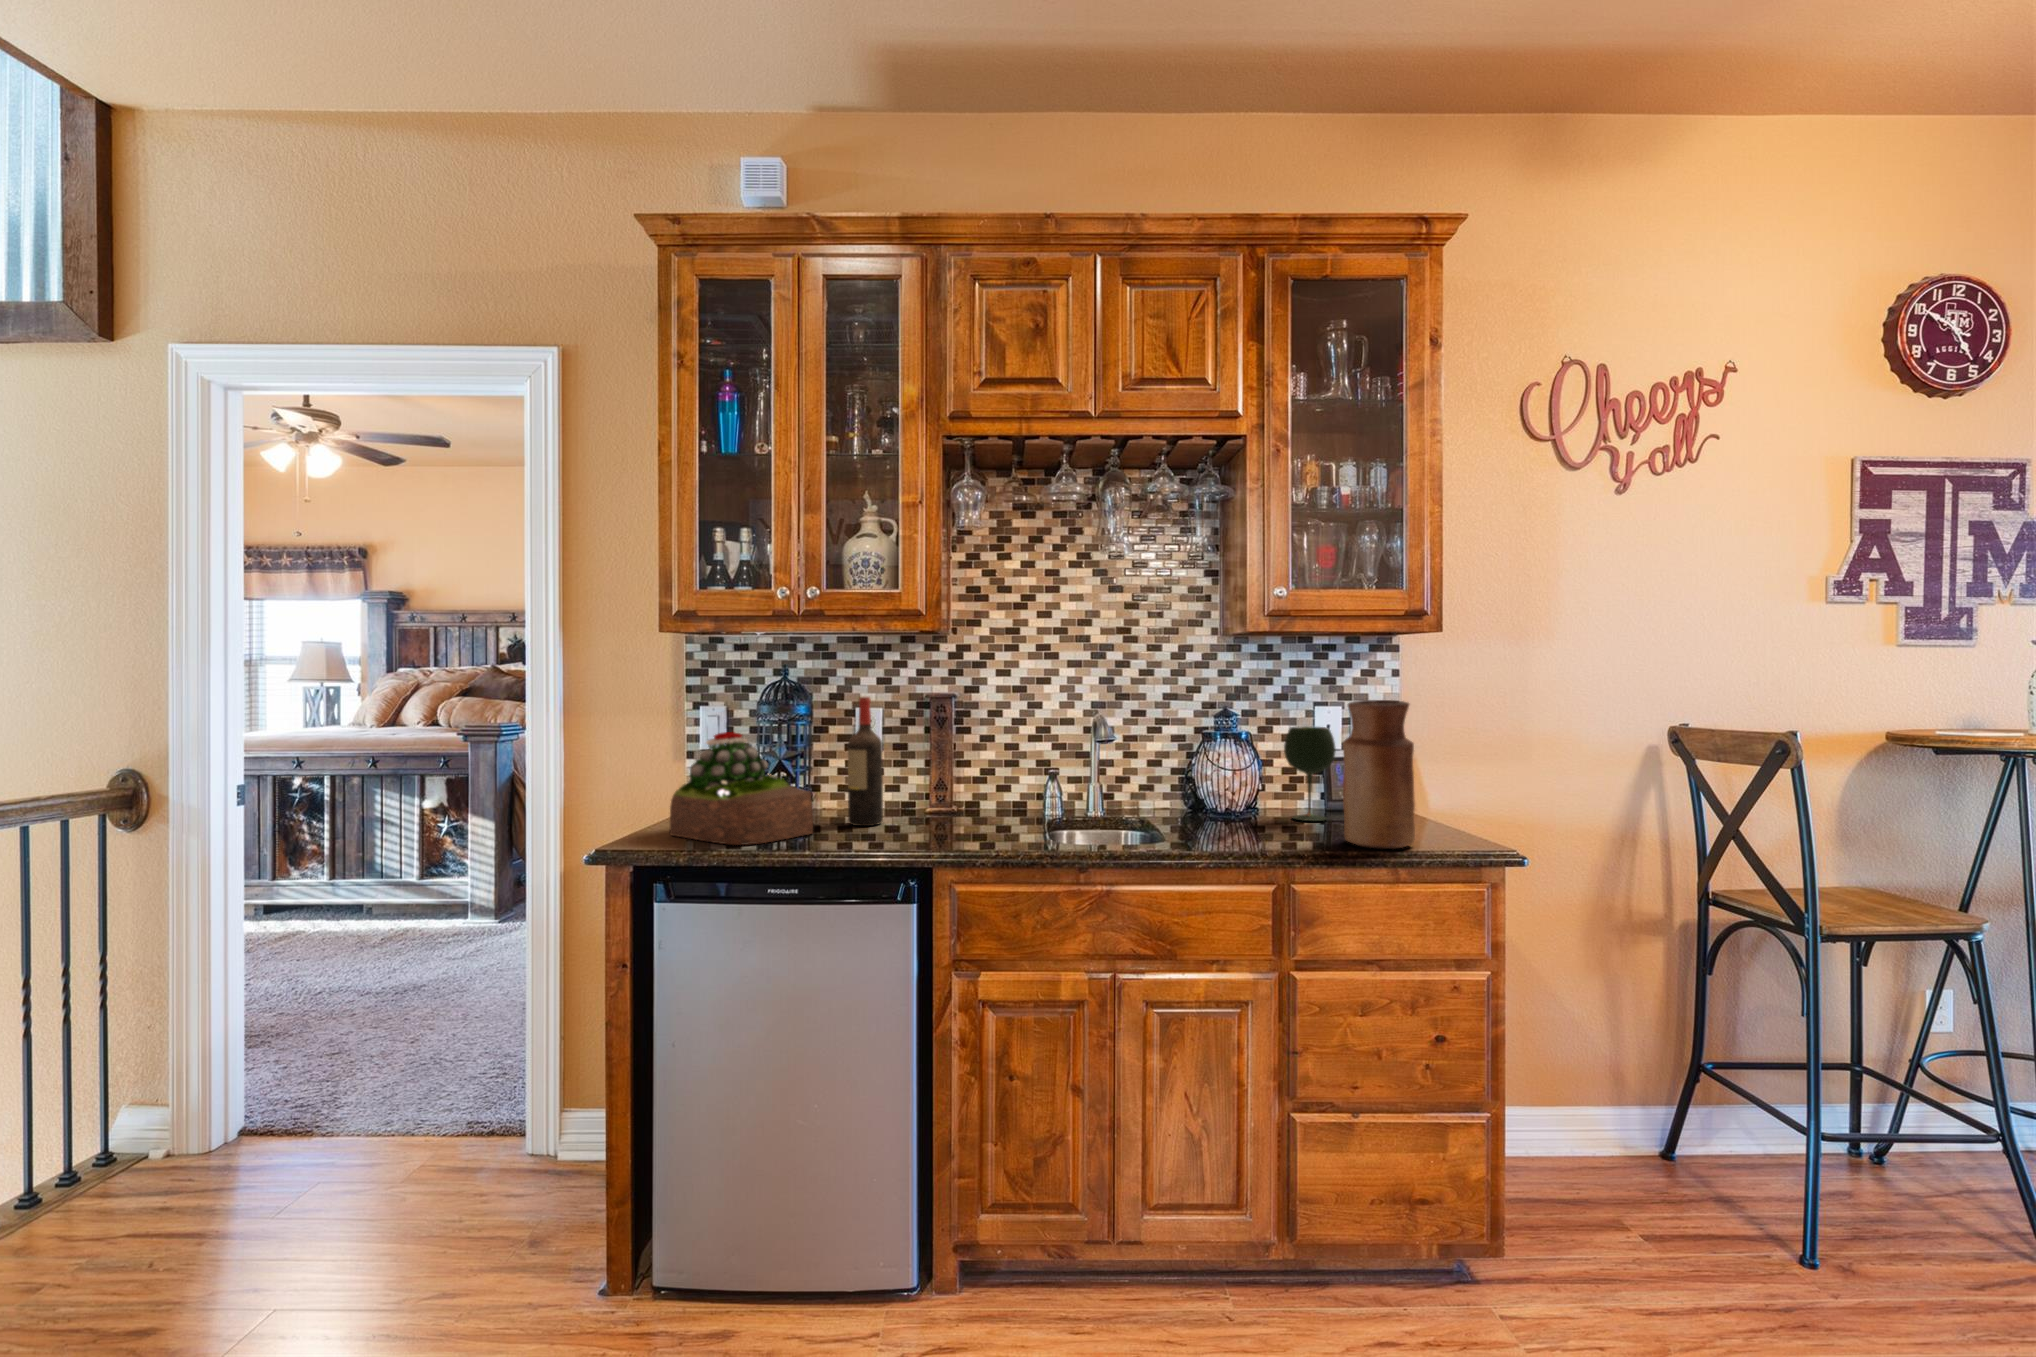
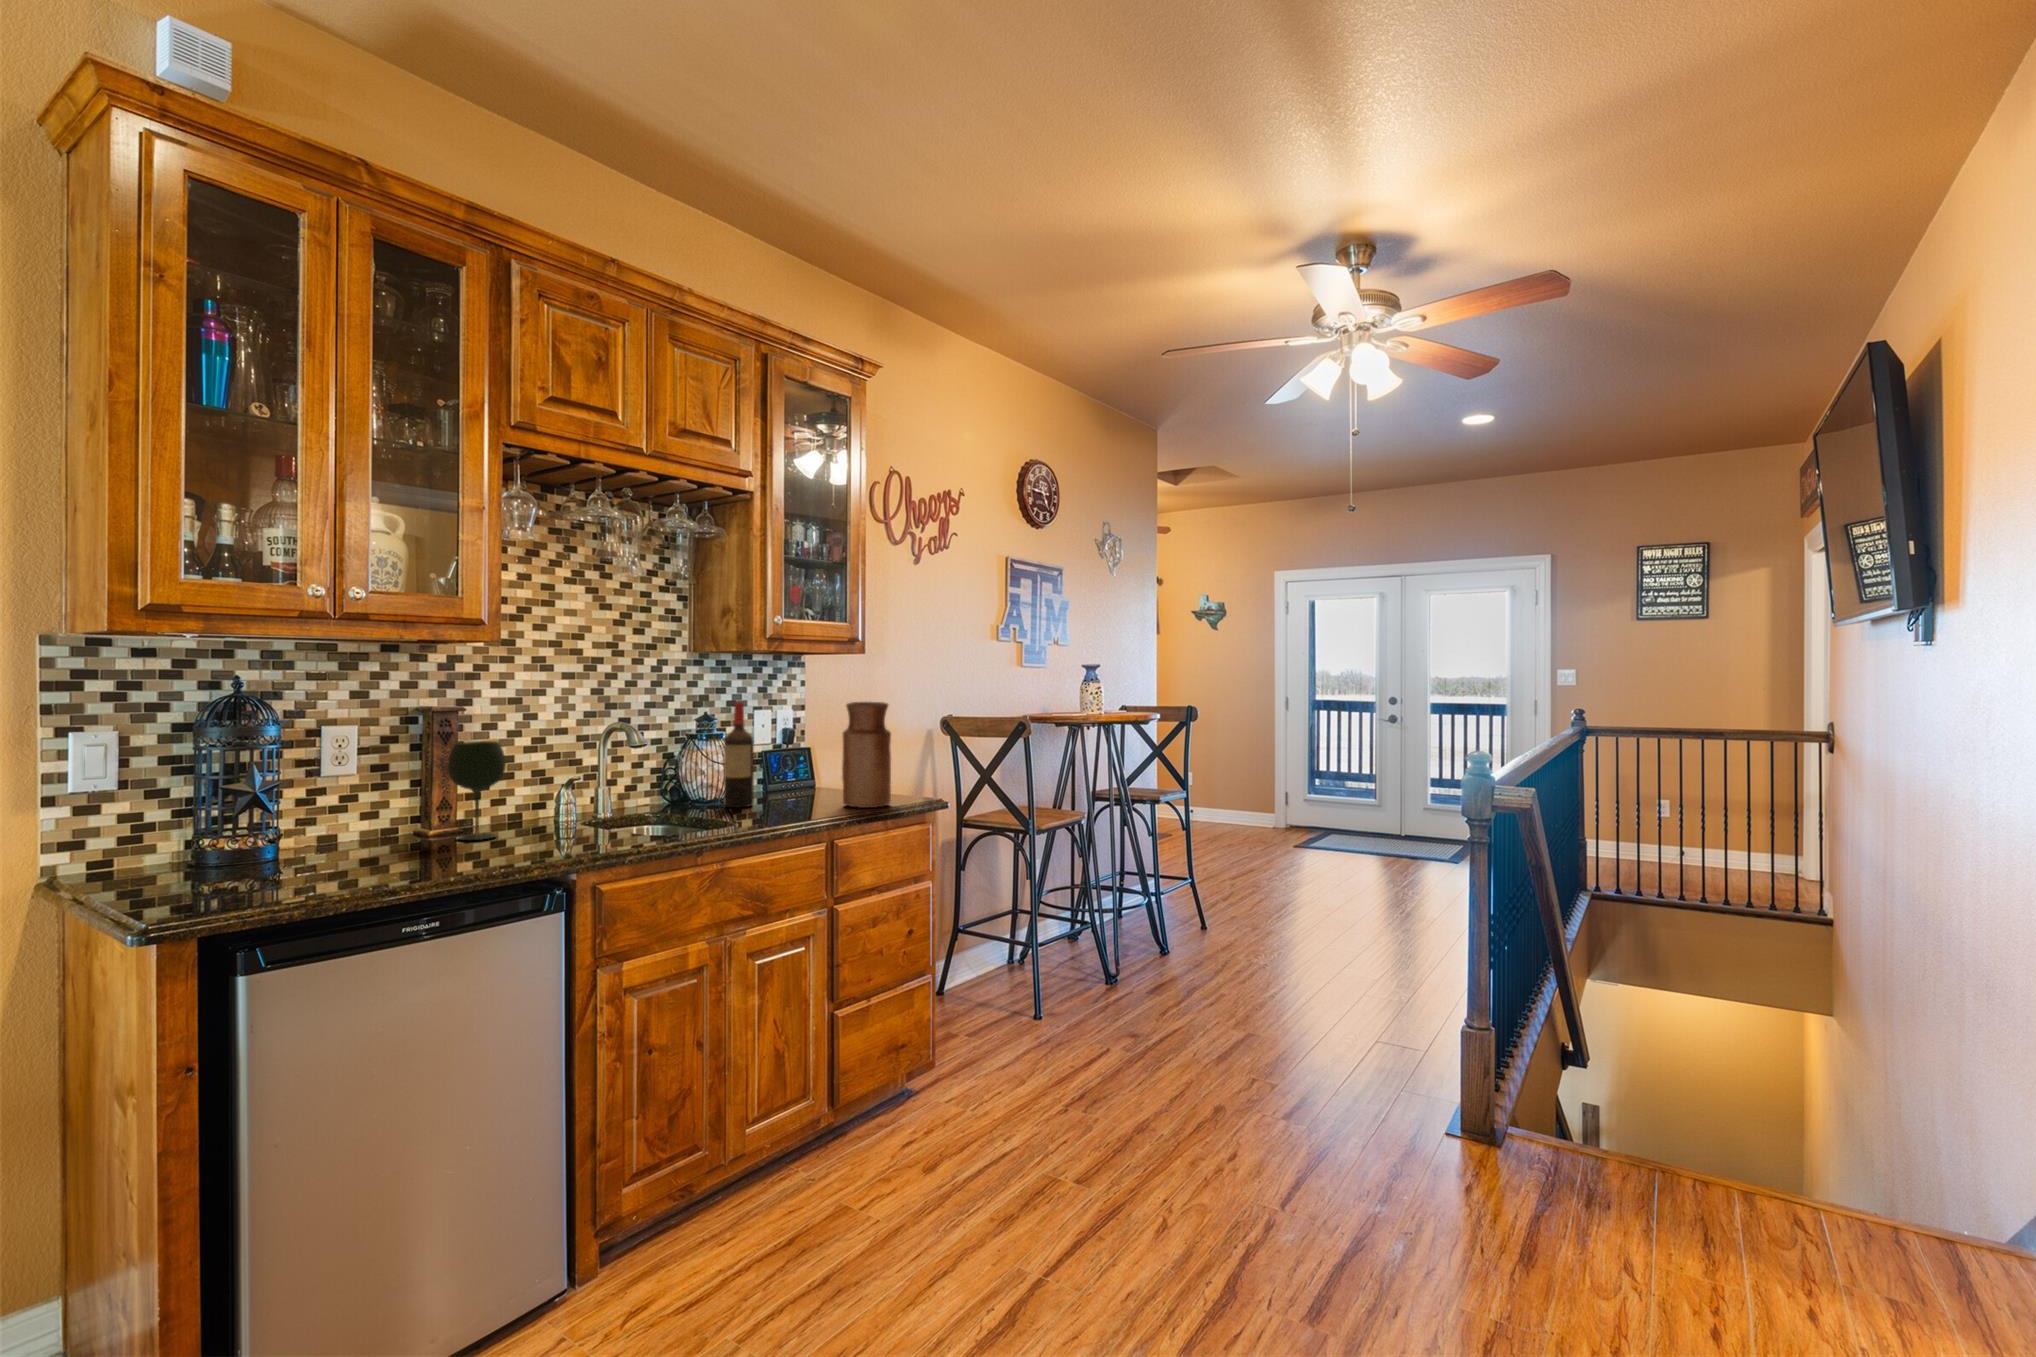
wine bottle: present [848,697,883,826] -> present [724,701,754,808]
wine glass: present [1284,726,1336,821] -> present [447,741,506,840]
succulent plant: present [670,732,813,845] -> none [189,758,388,897]

